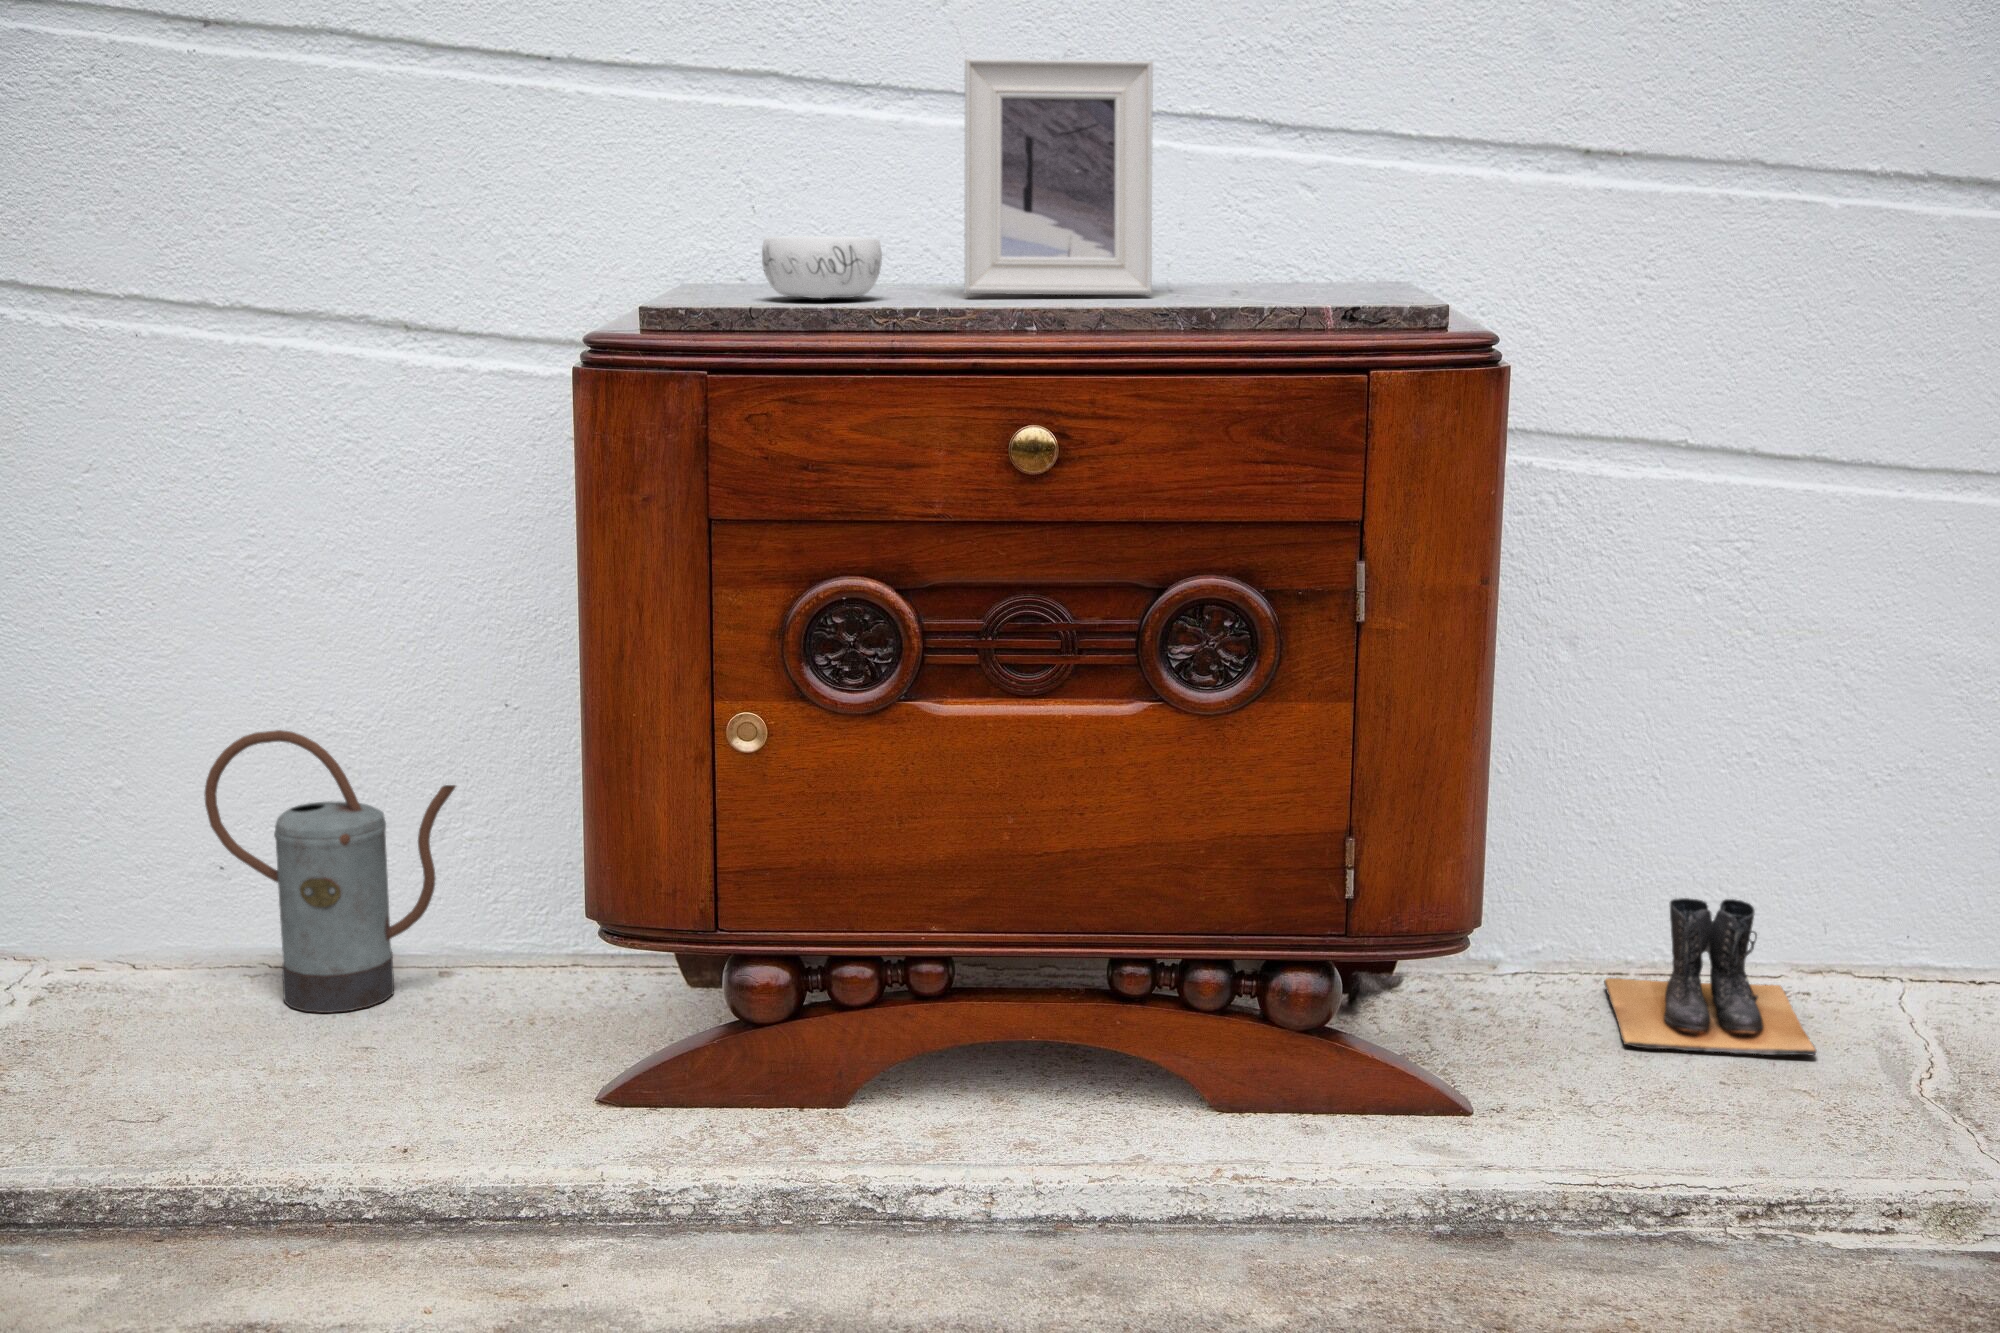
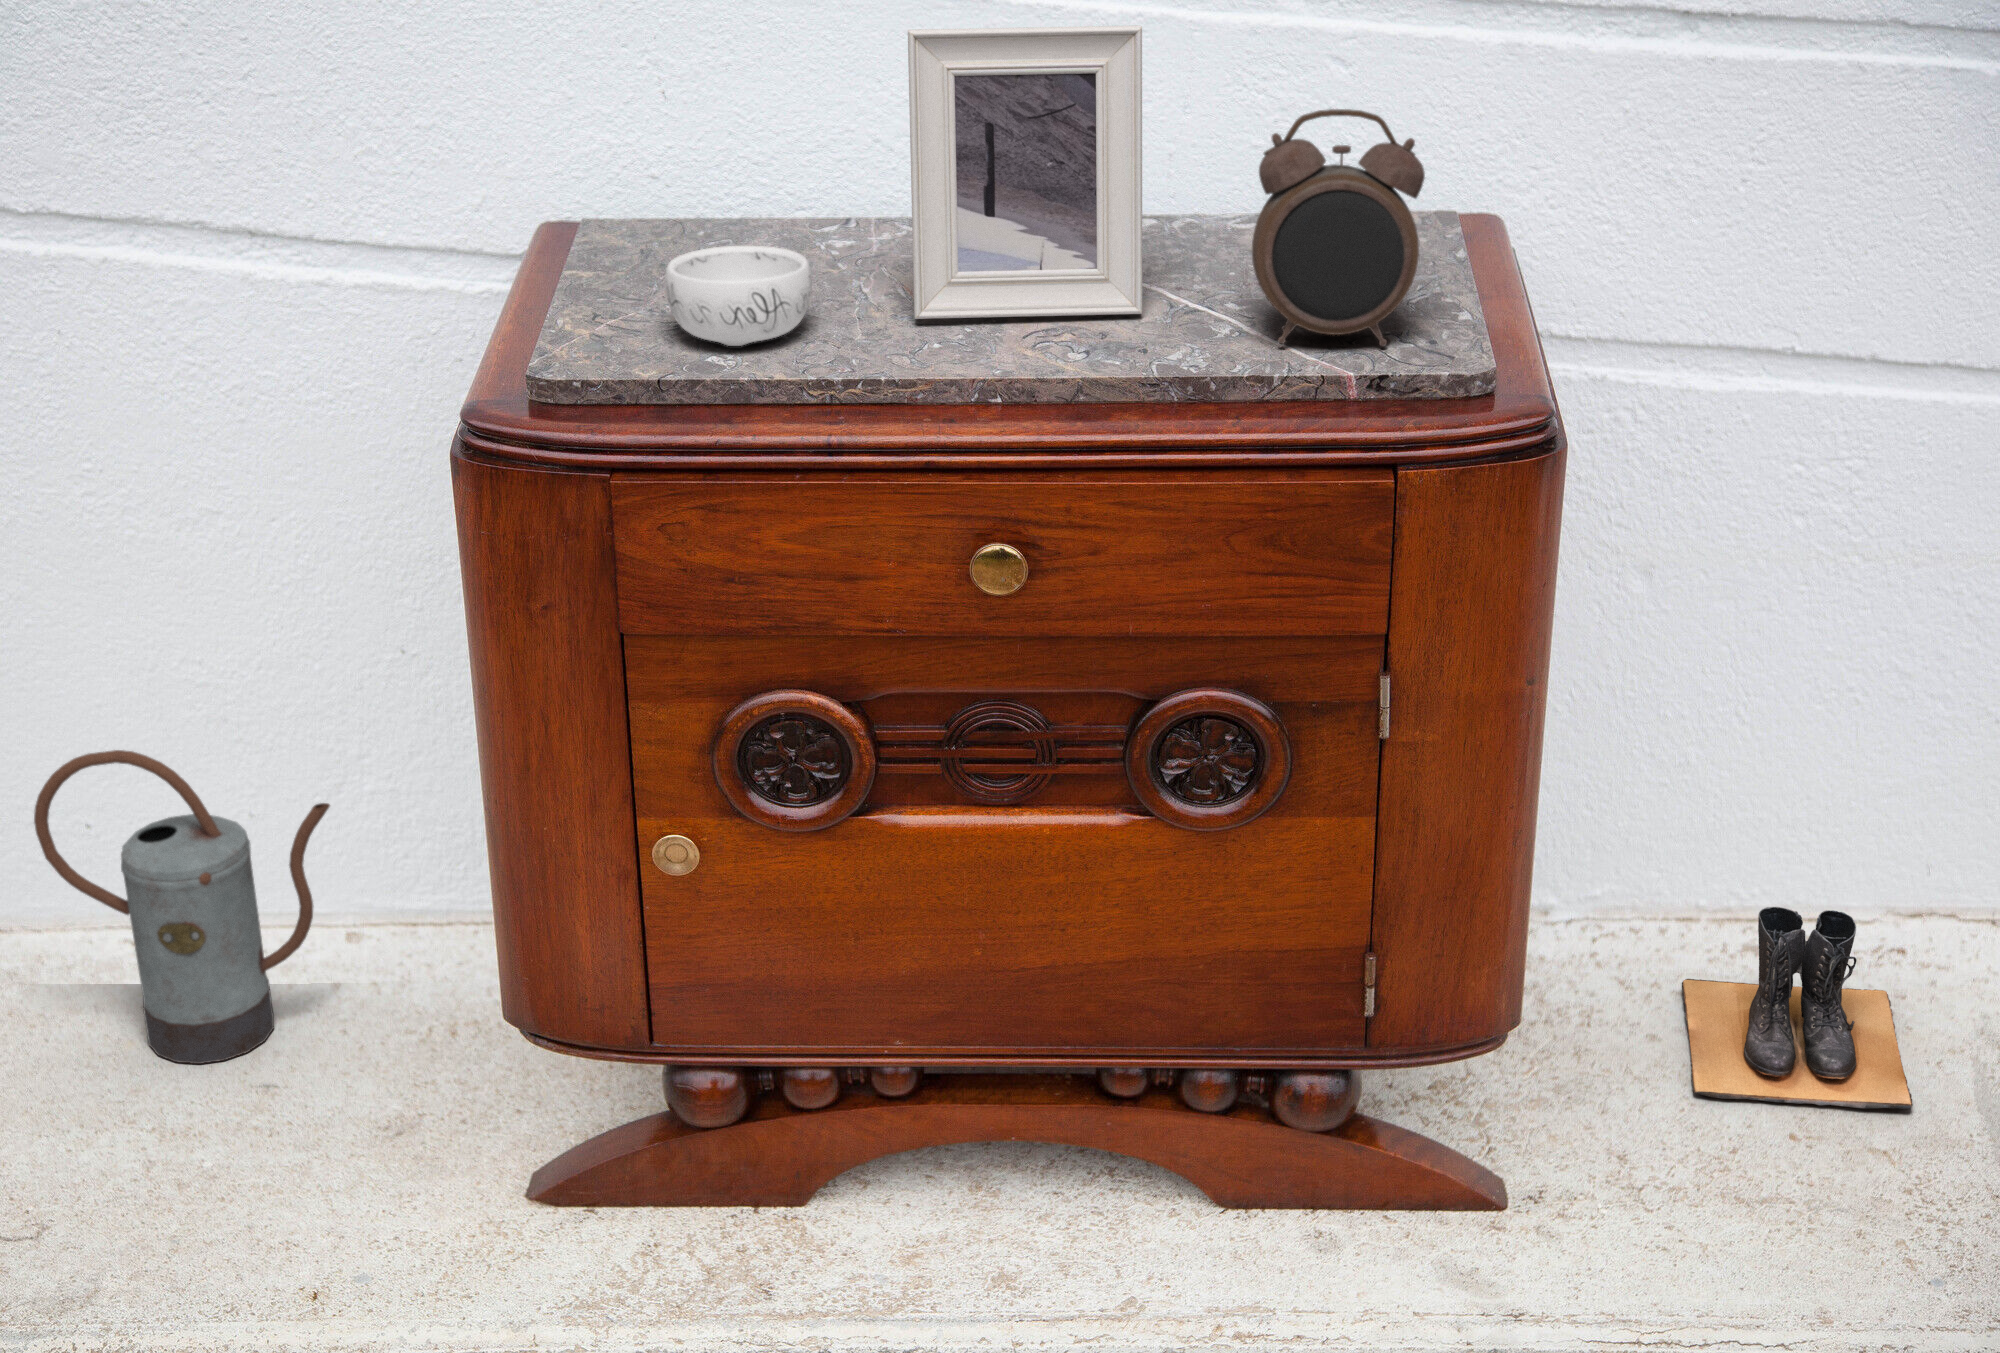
alarm clock: none [1243,109,1383,300] -> present [1252,109,1425,346]

